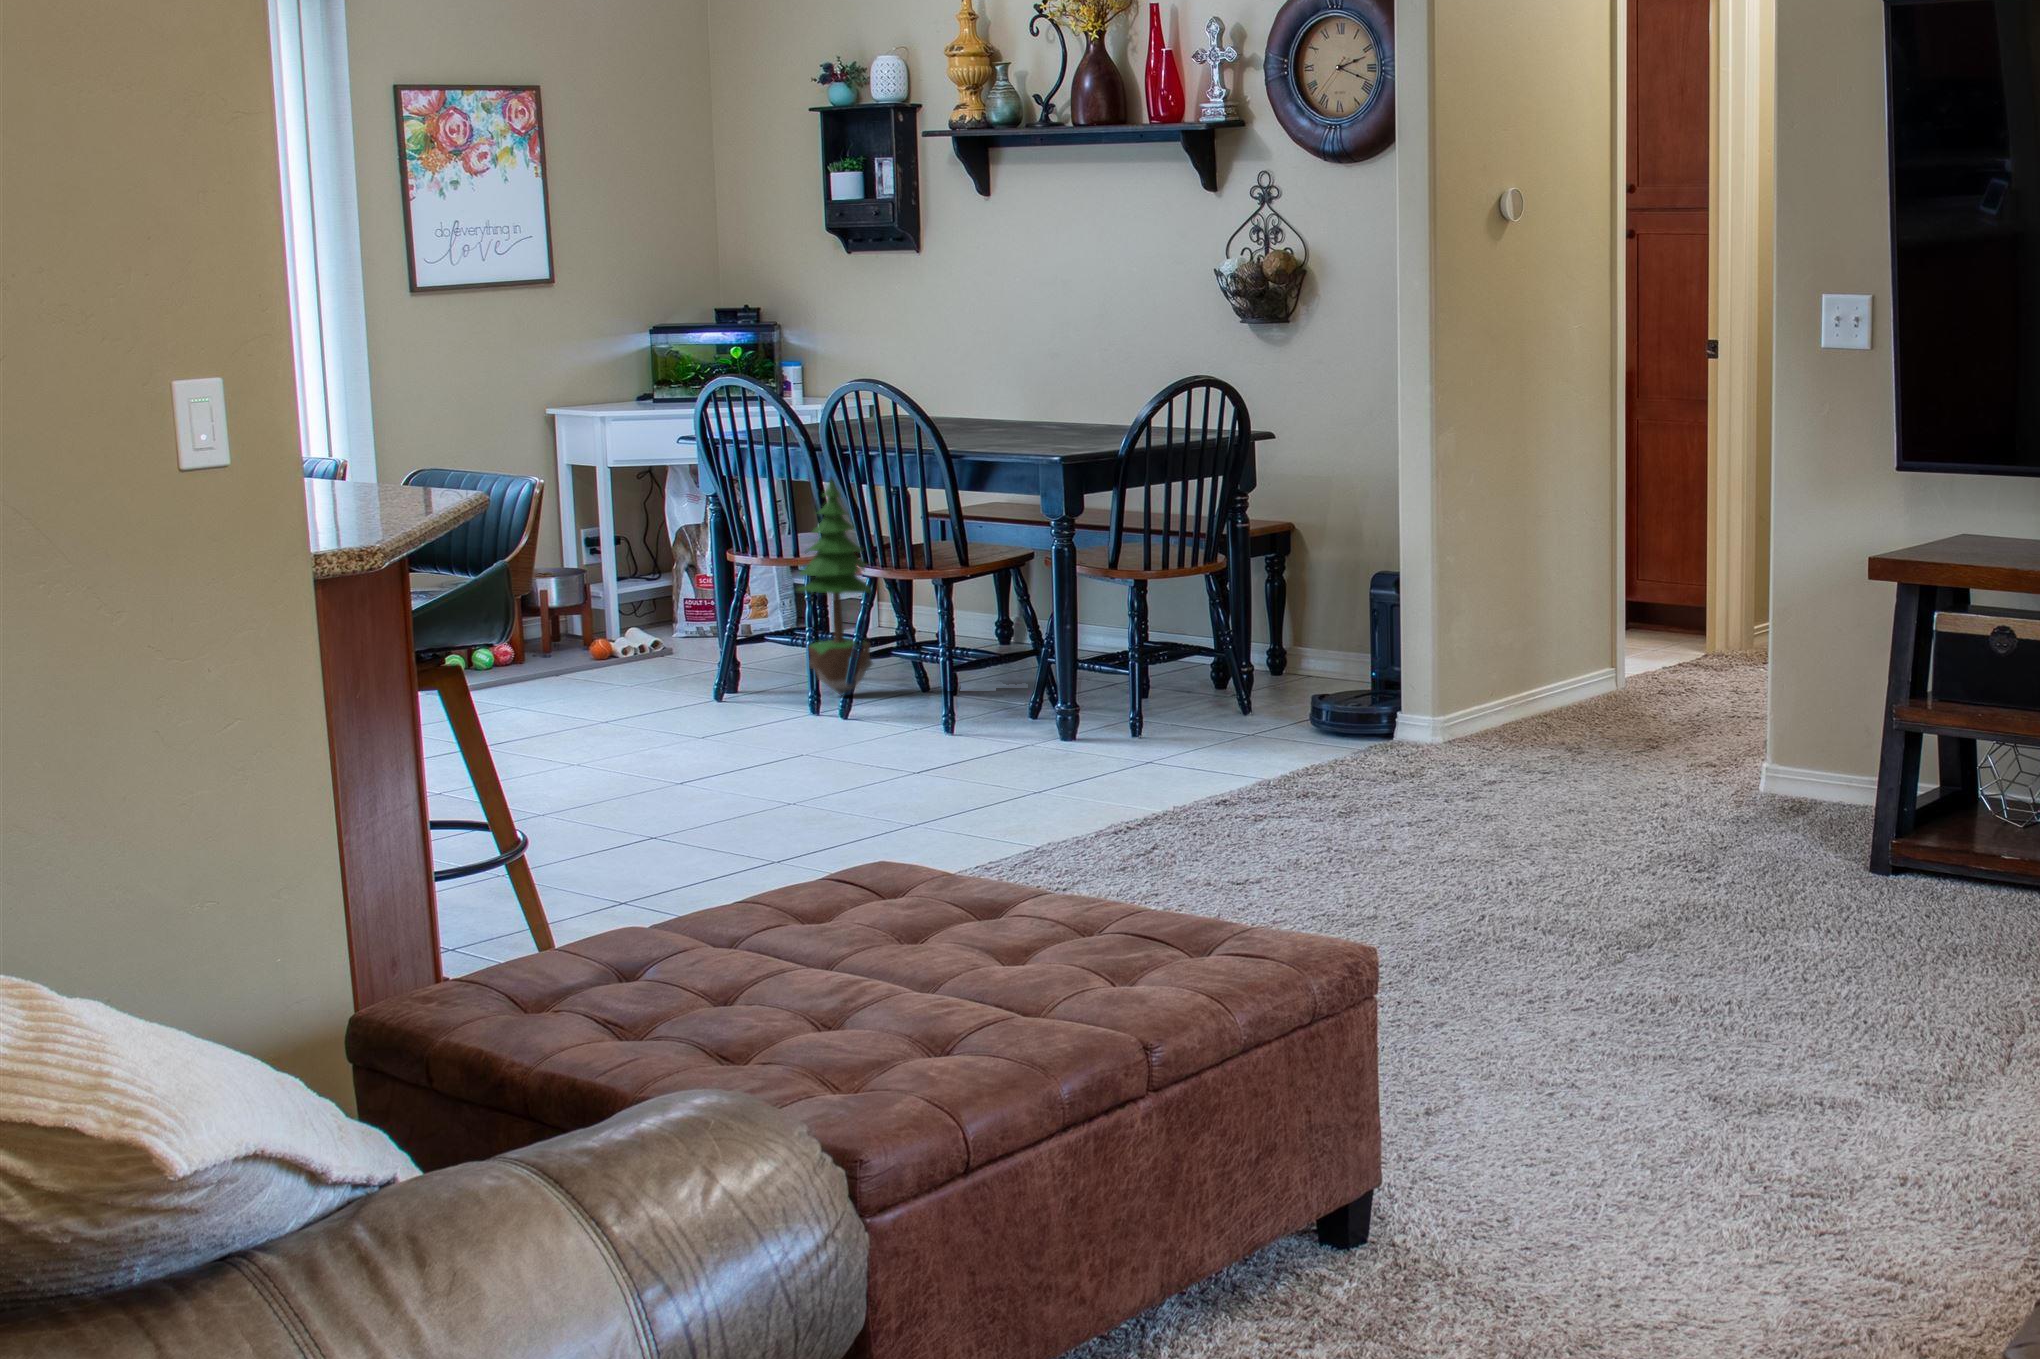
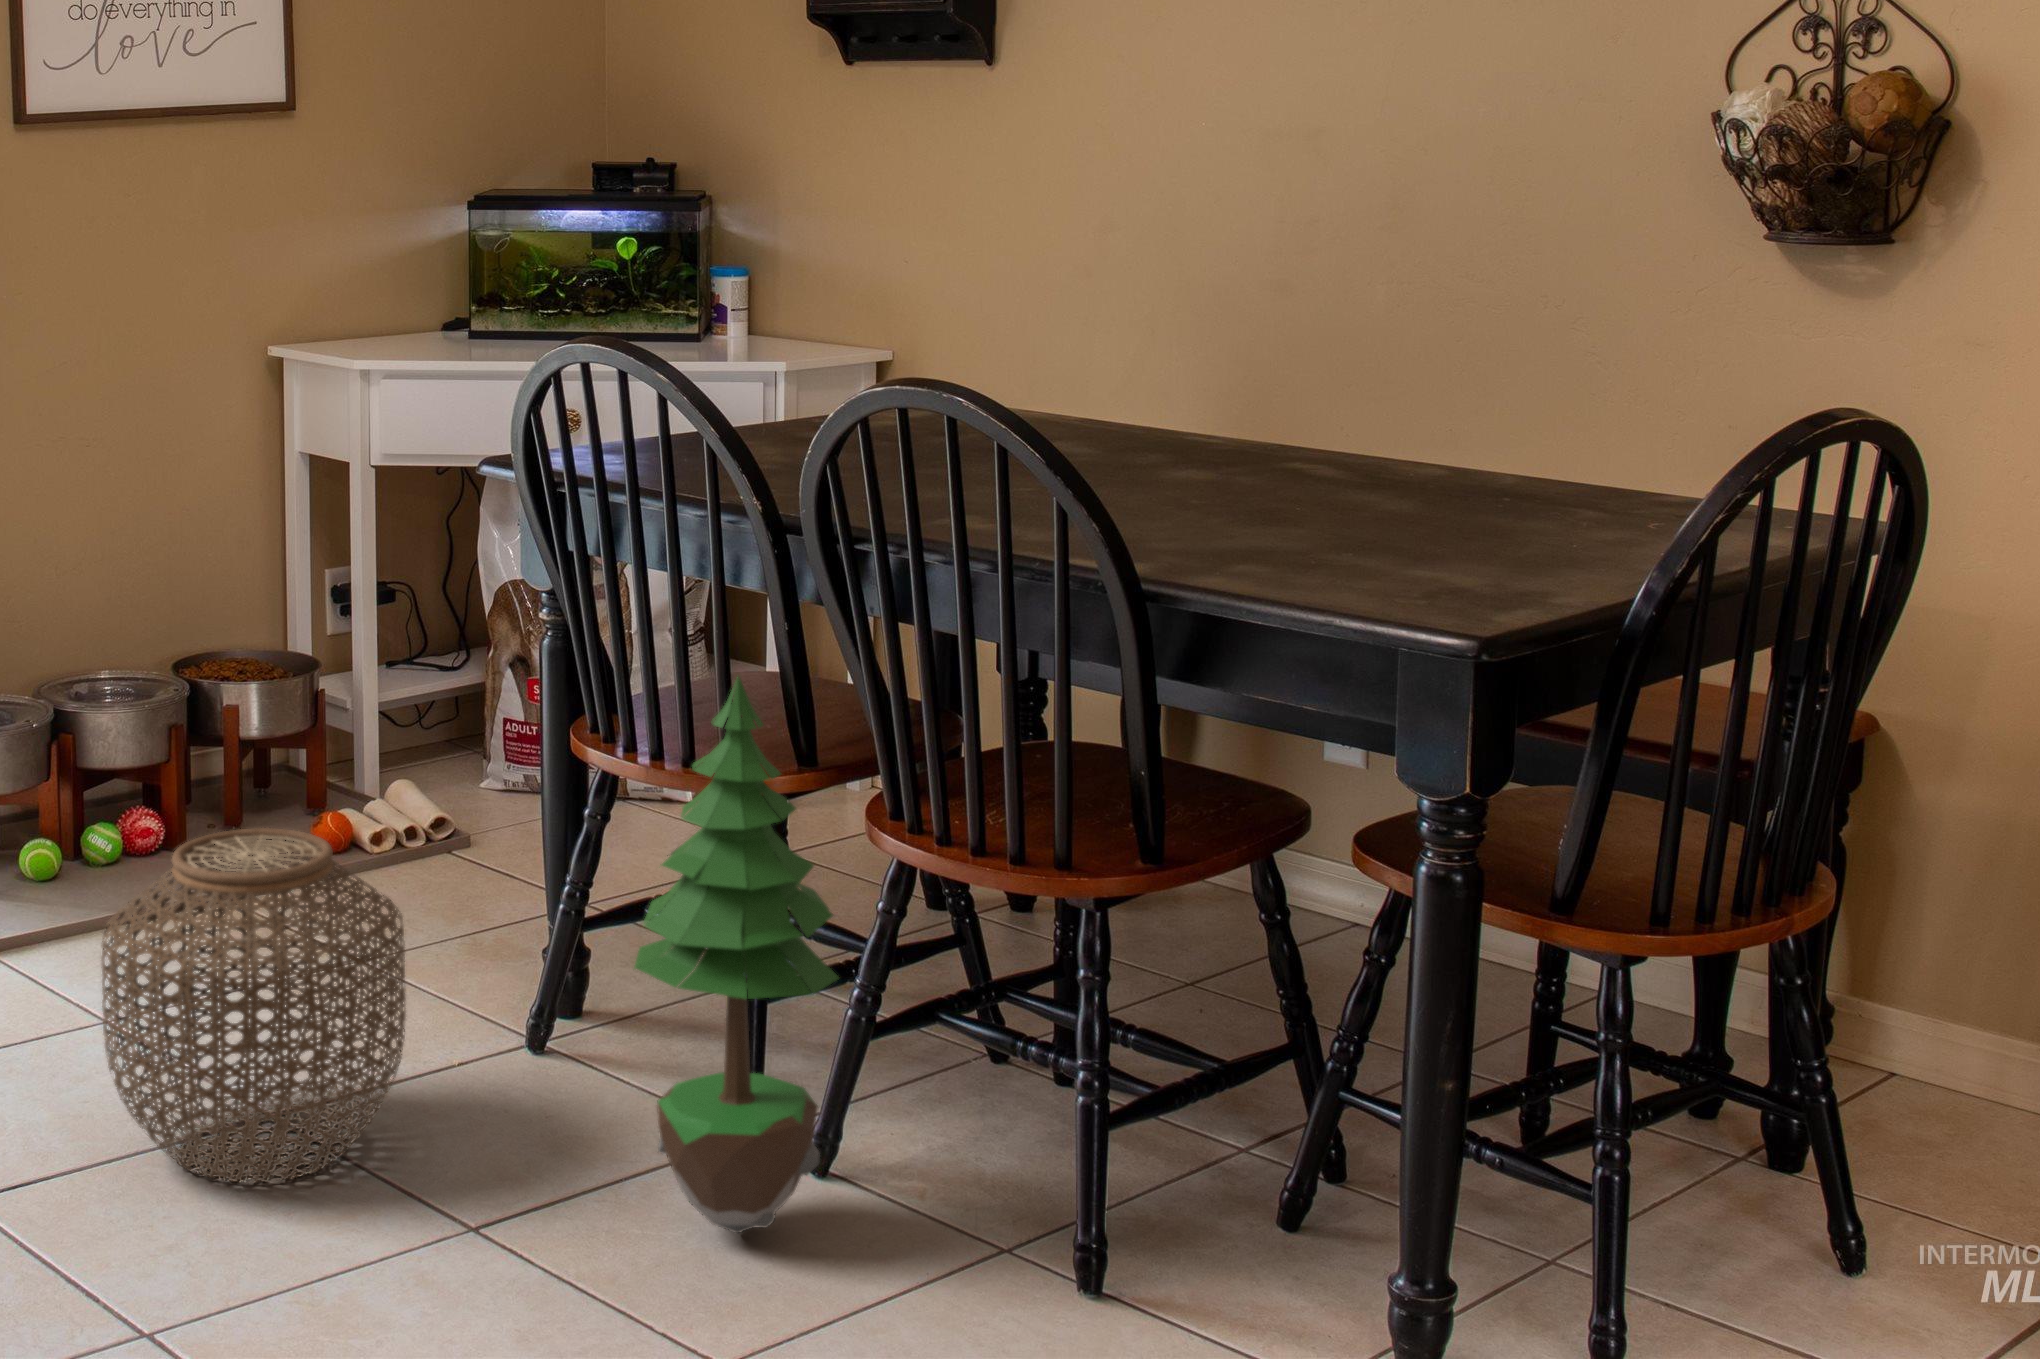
woven basket: none [567,569,696,702] -> present [101,828,406,1183]

